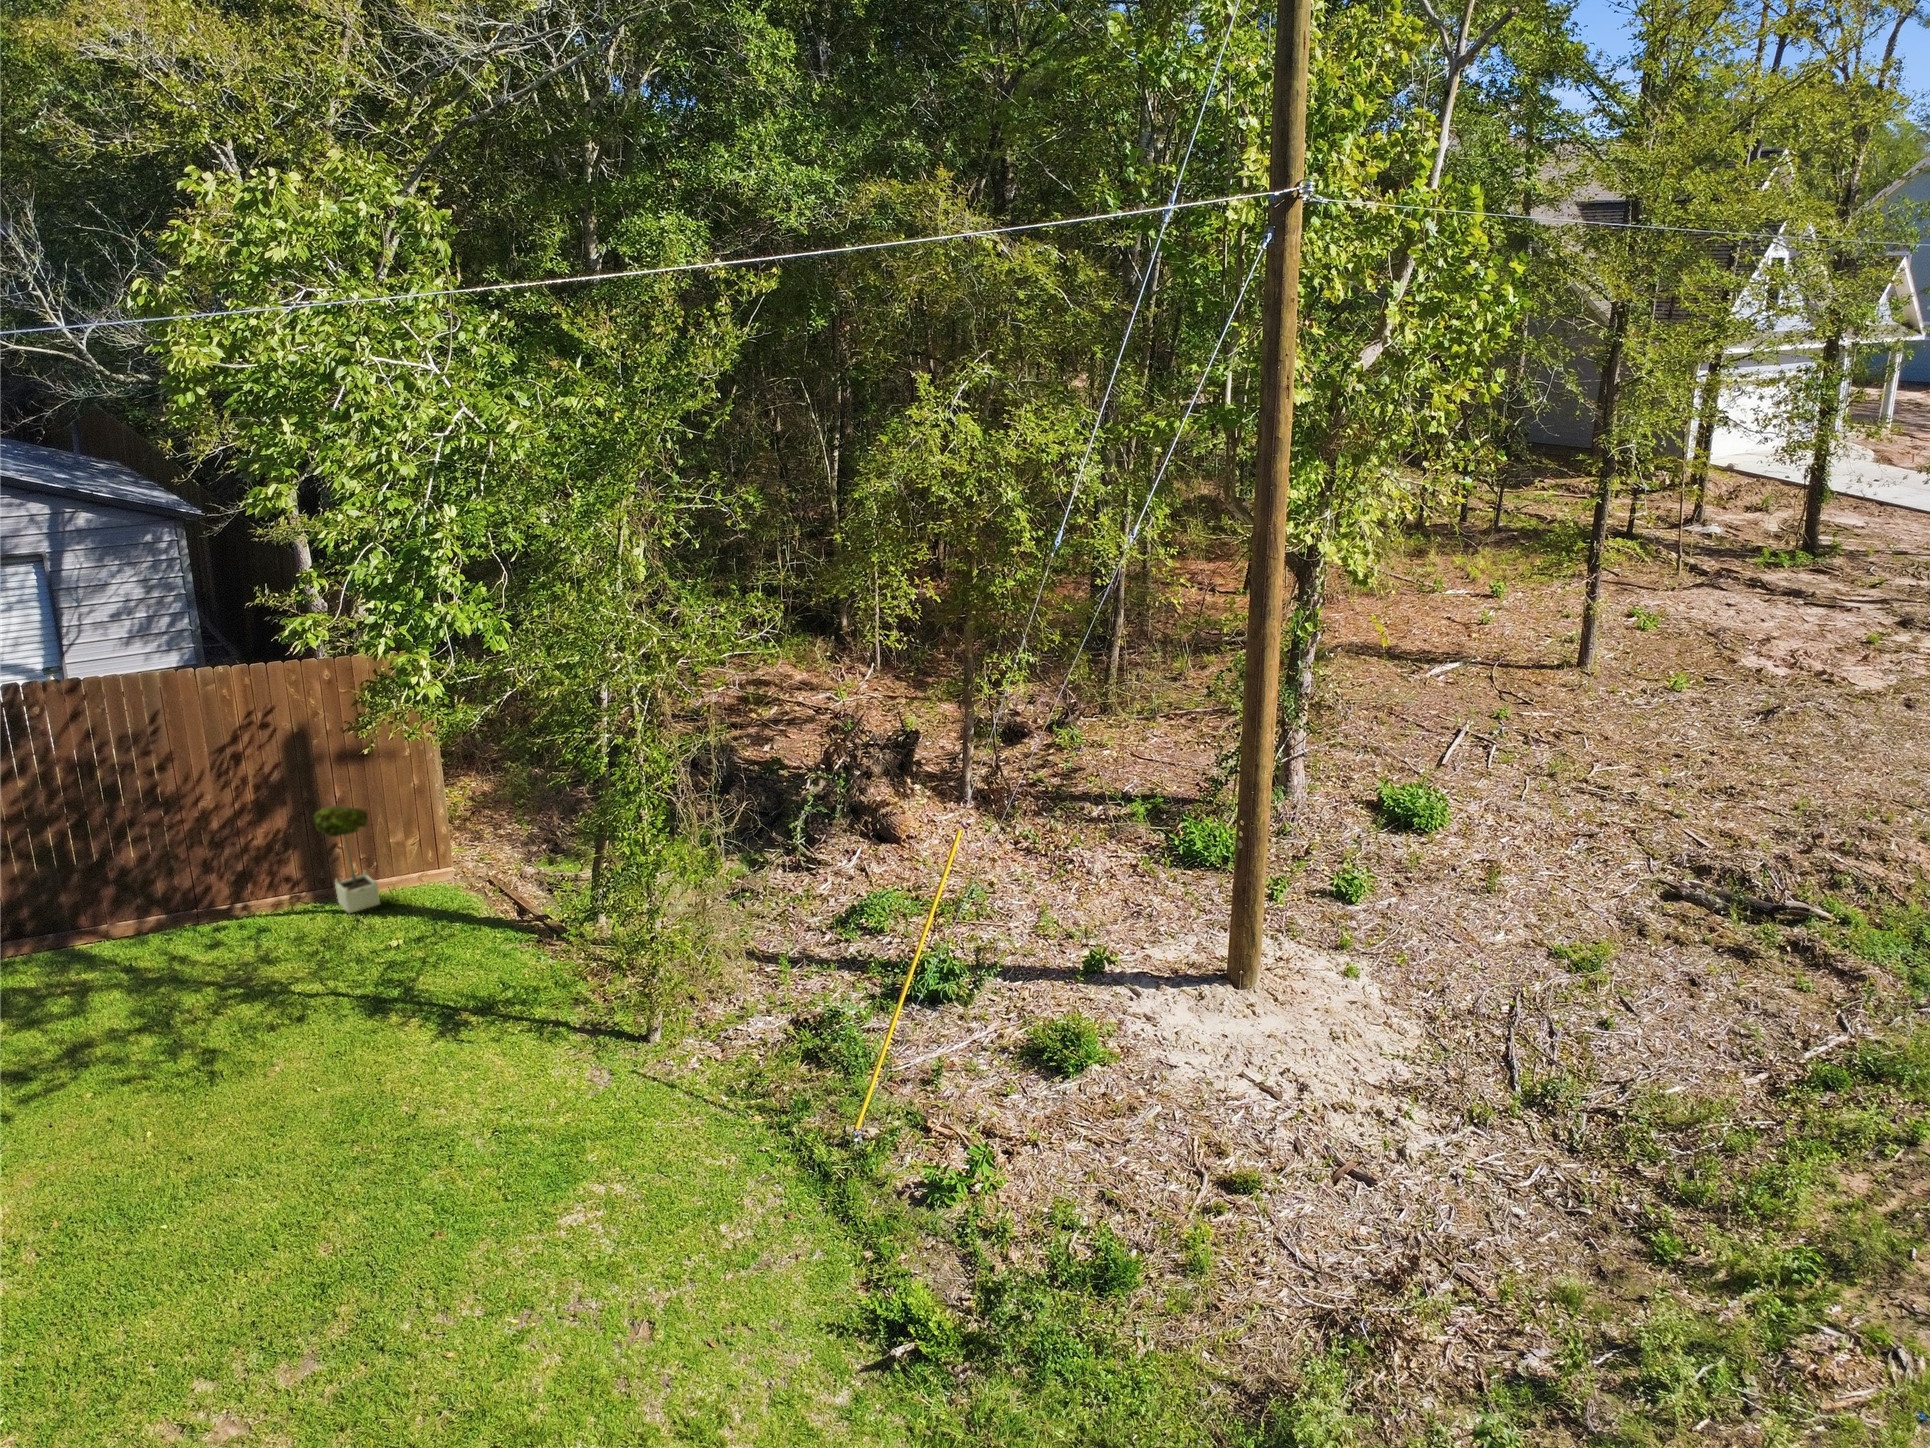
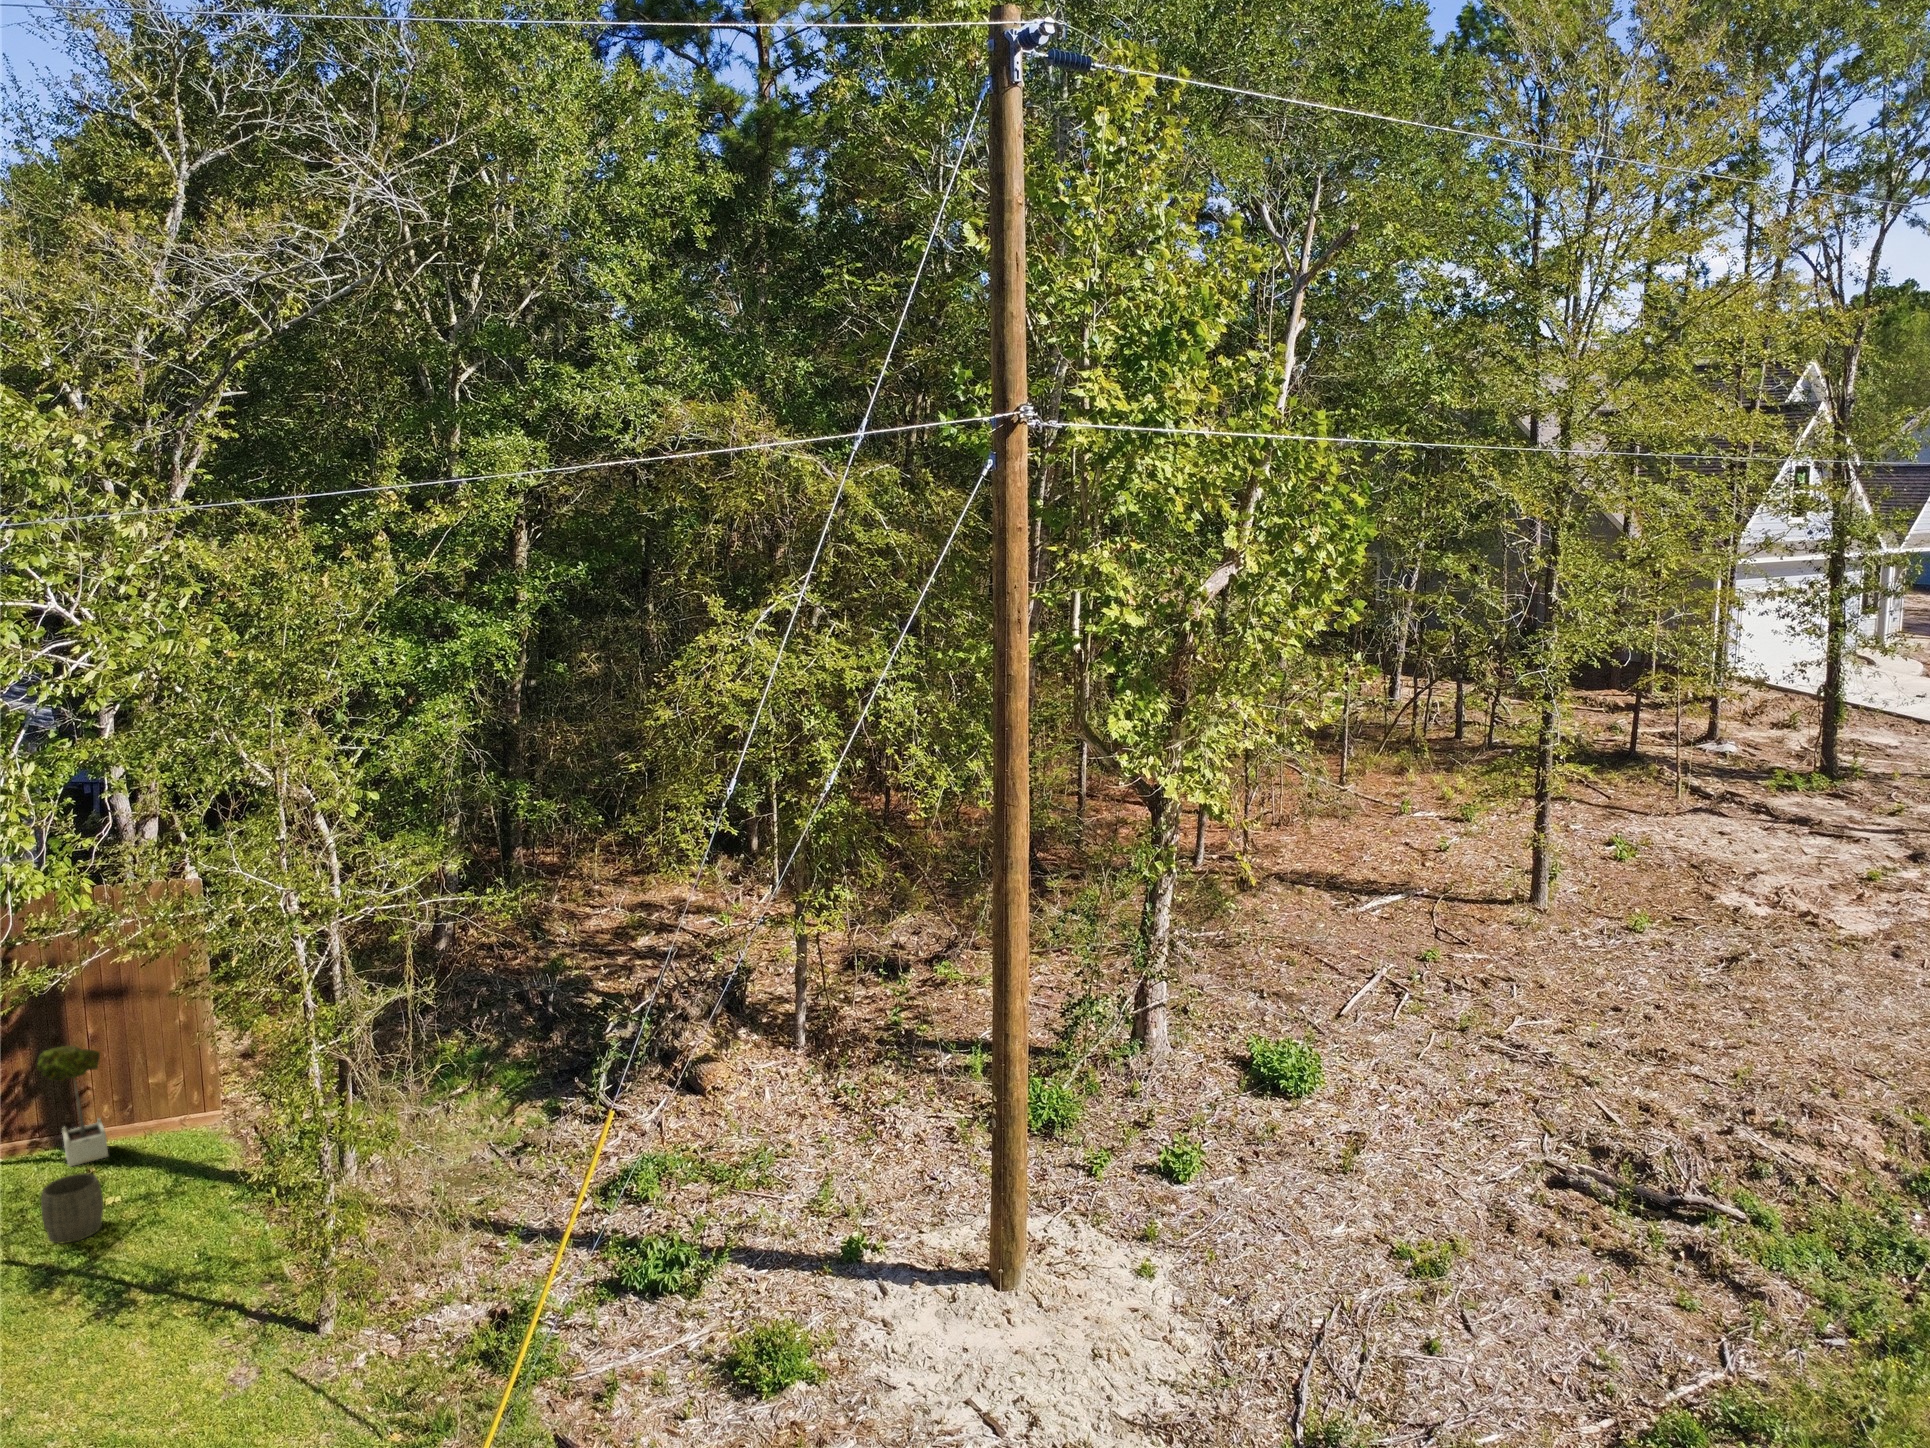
woven basket: none [361,916,413,976] -> present [41,1173,103,1243]

